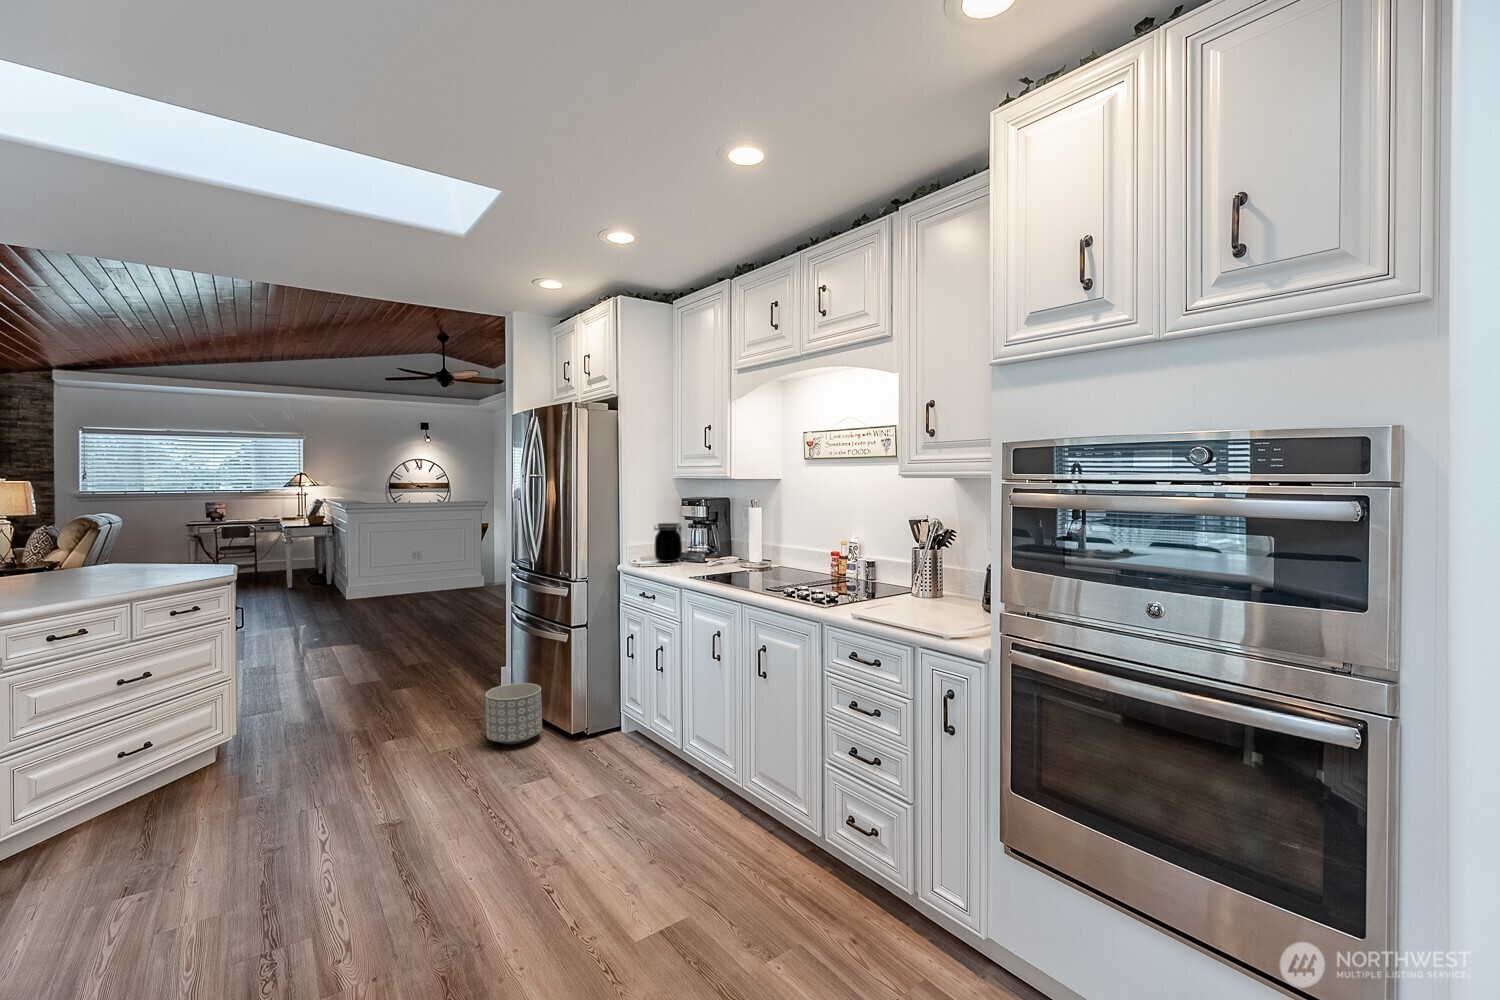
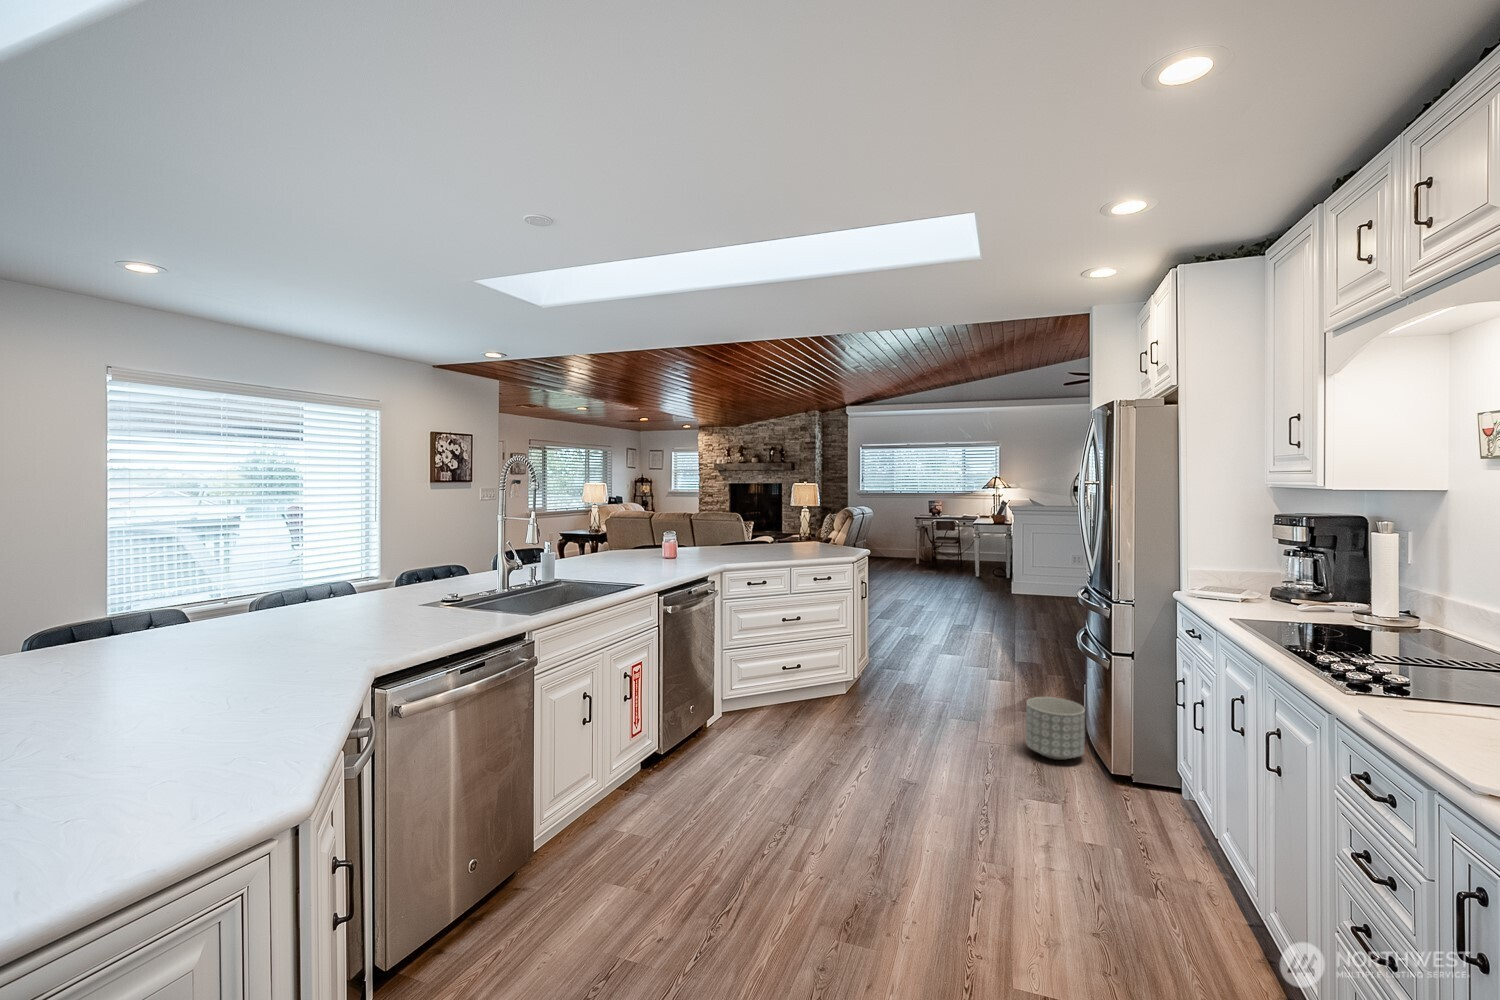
jar: present [654,523,682,562] -> none [1221,551,1267,602]

